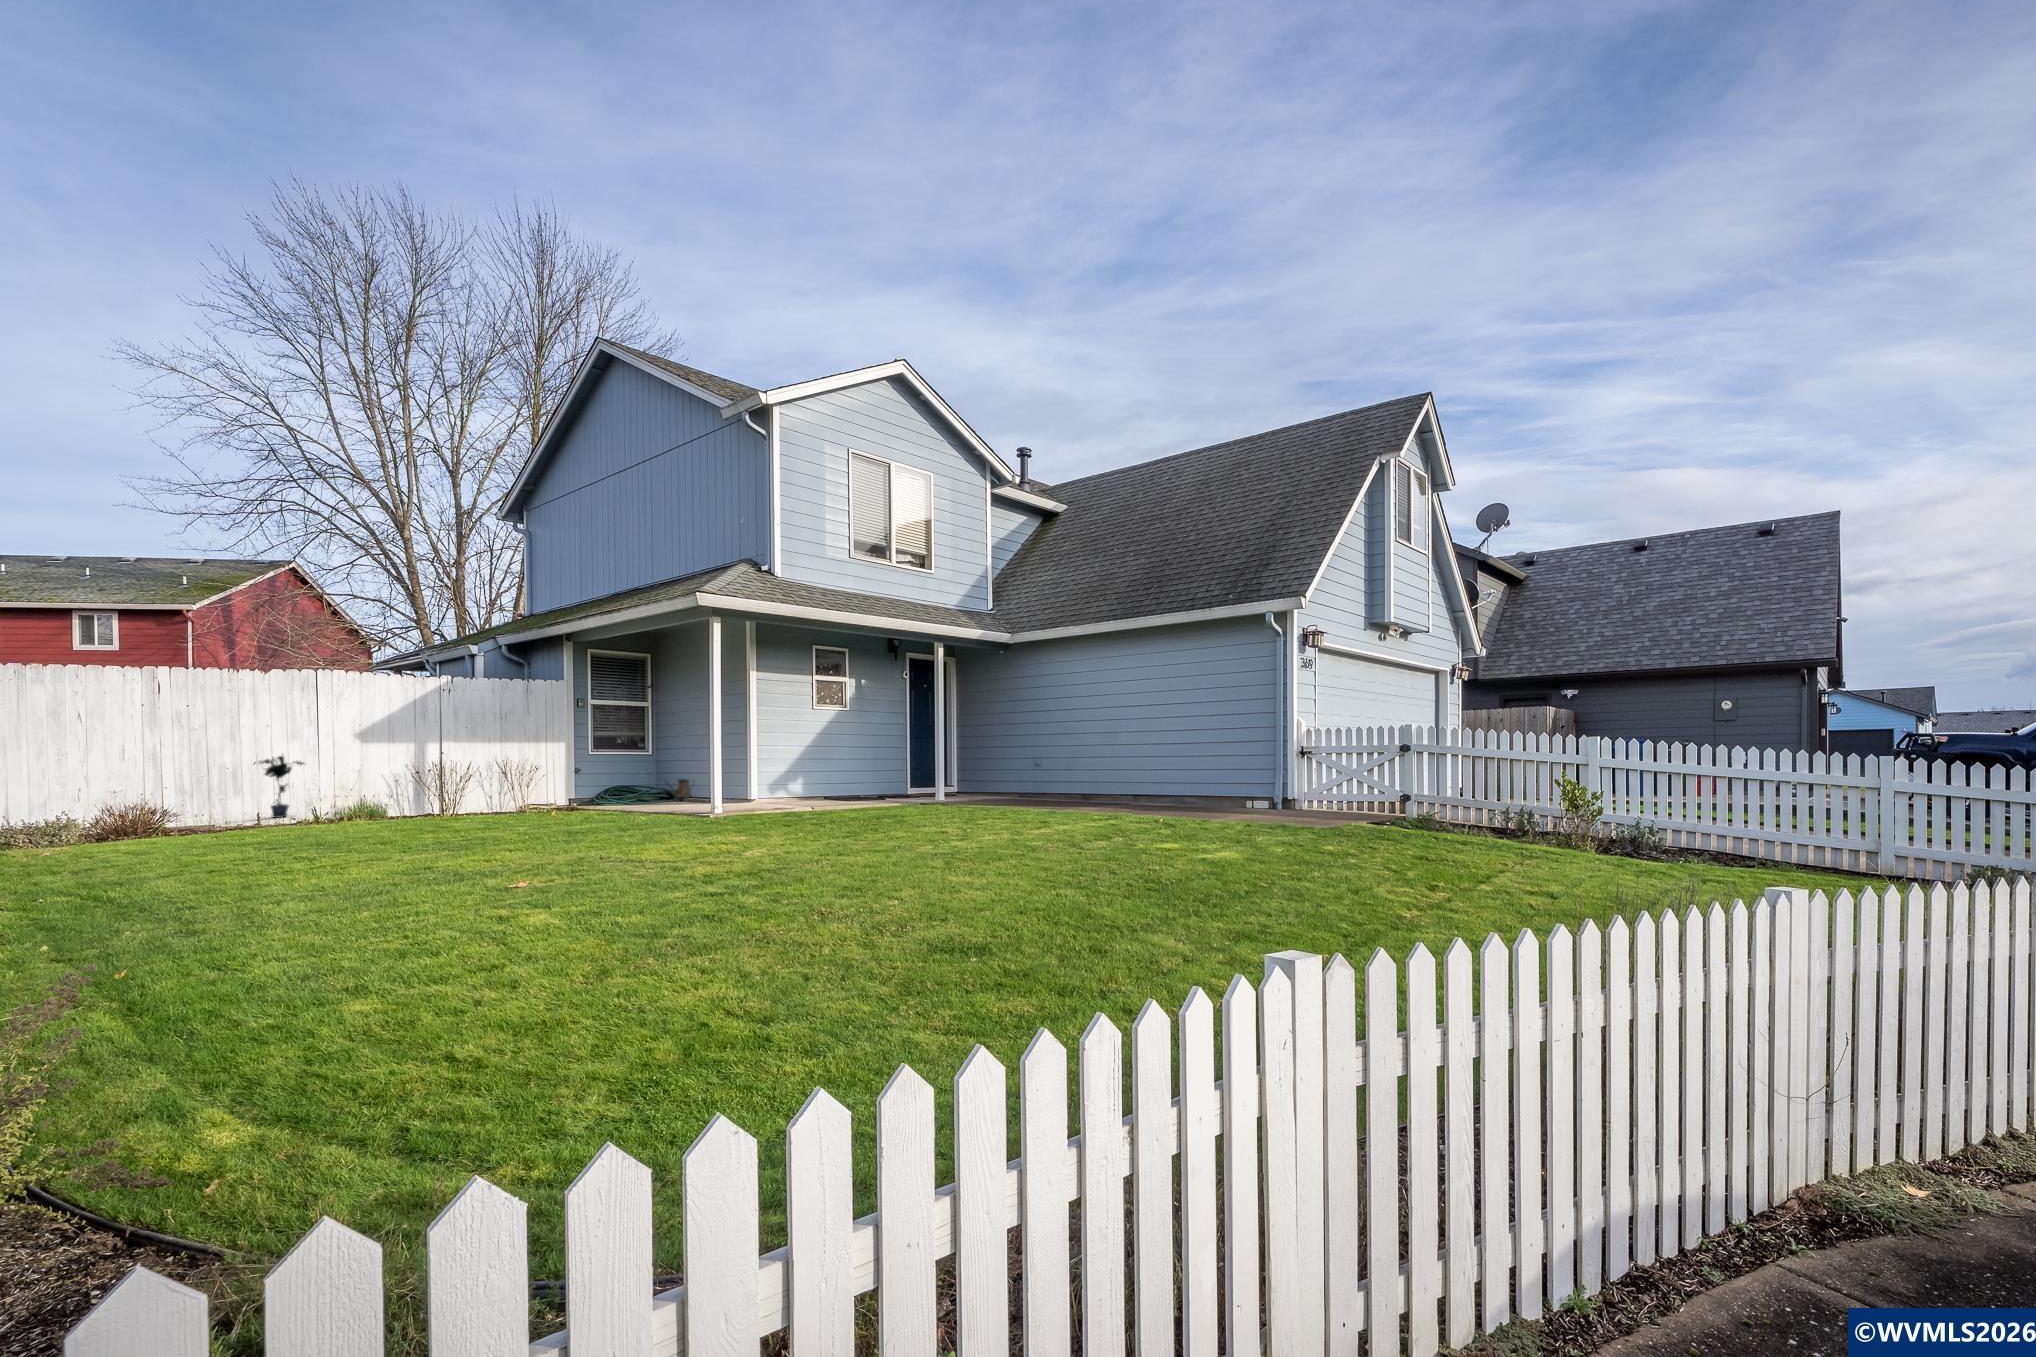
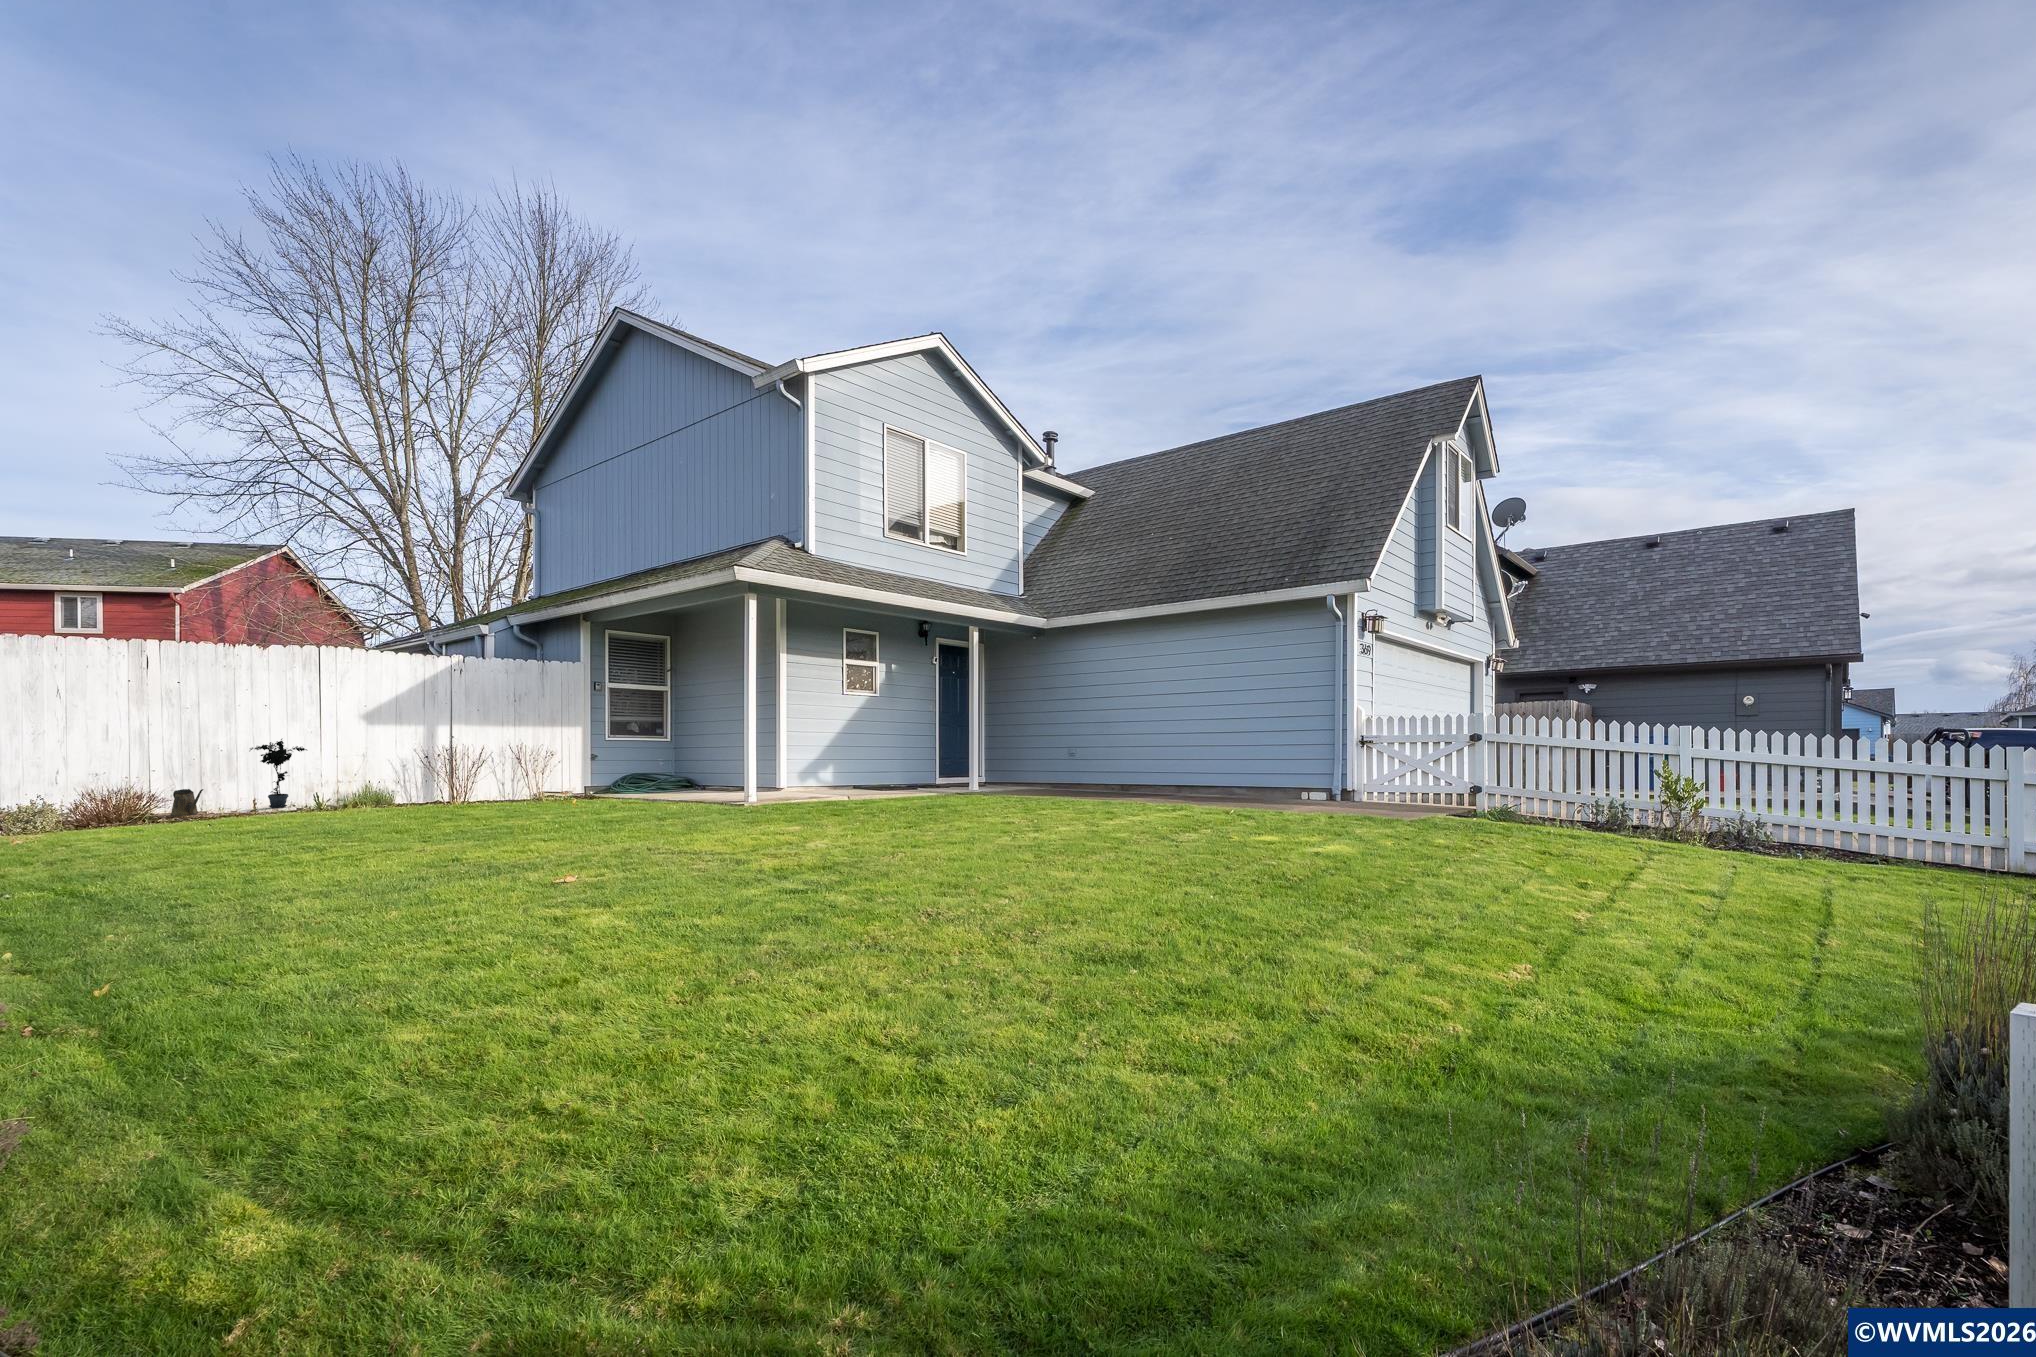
watering can: present [668,779,691,798] -> present [171,789,203,816]

